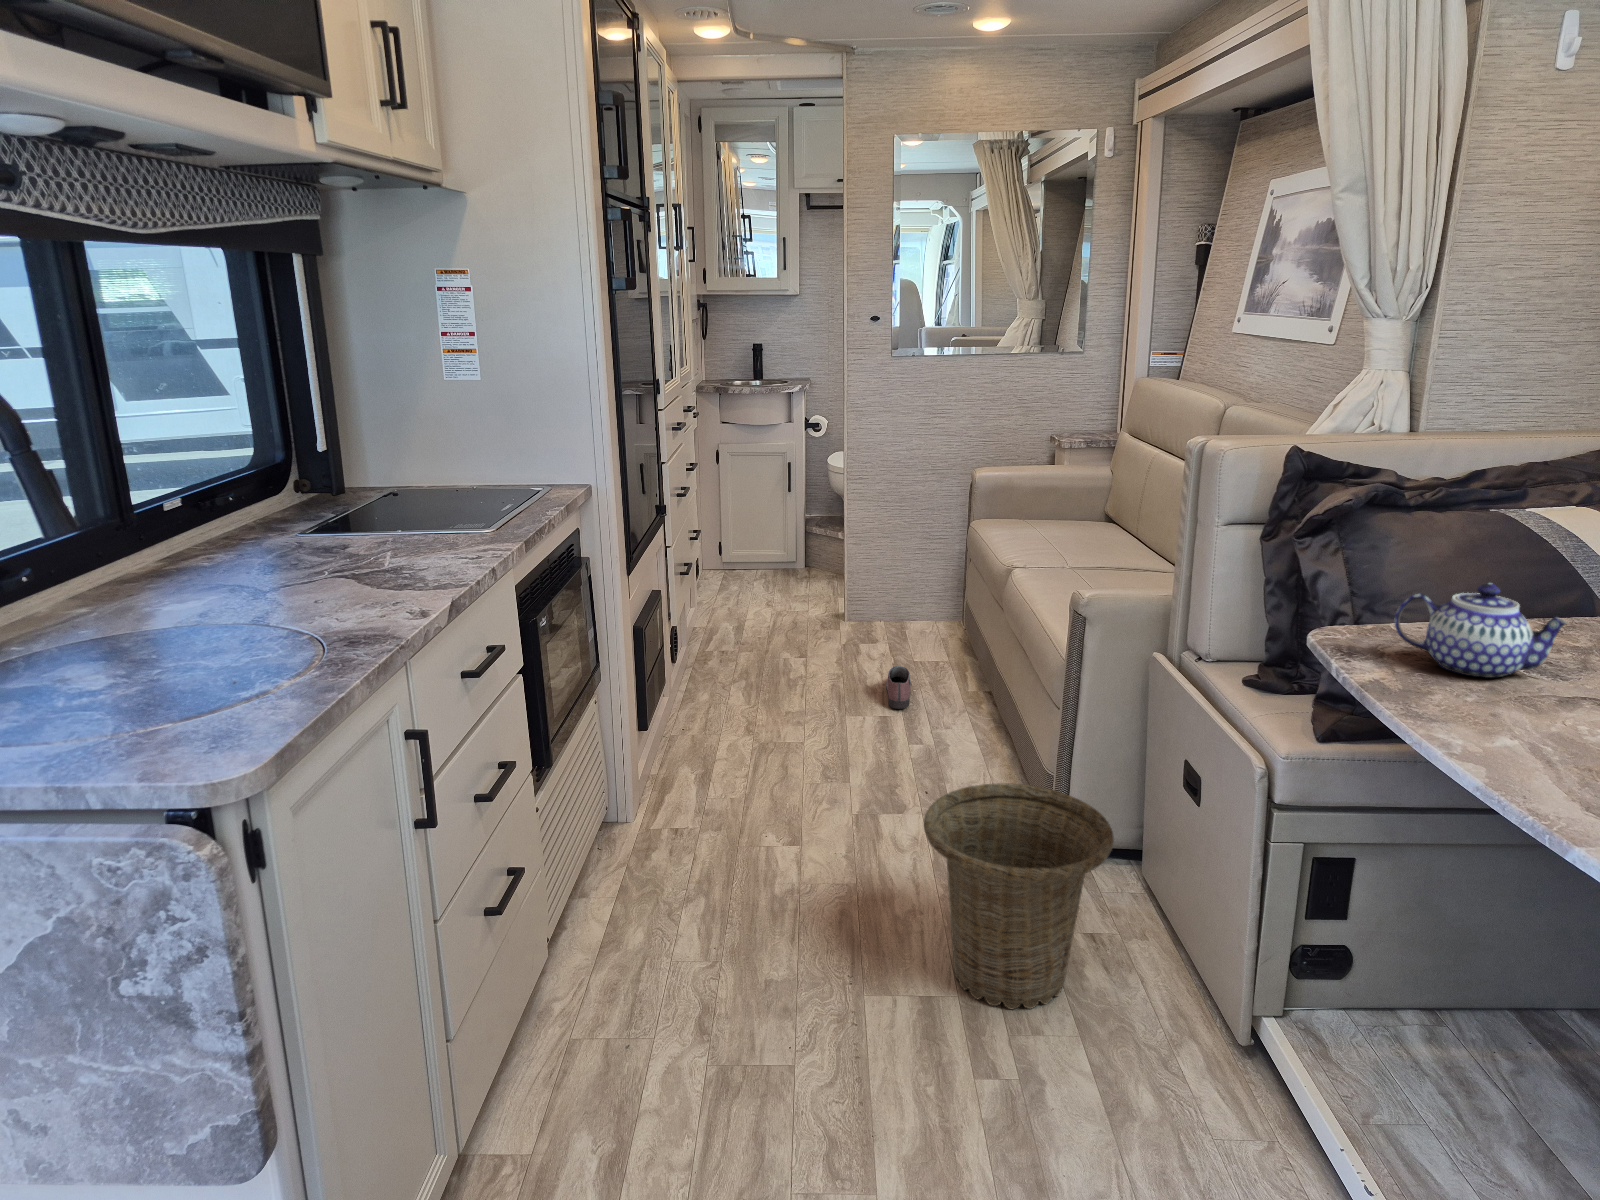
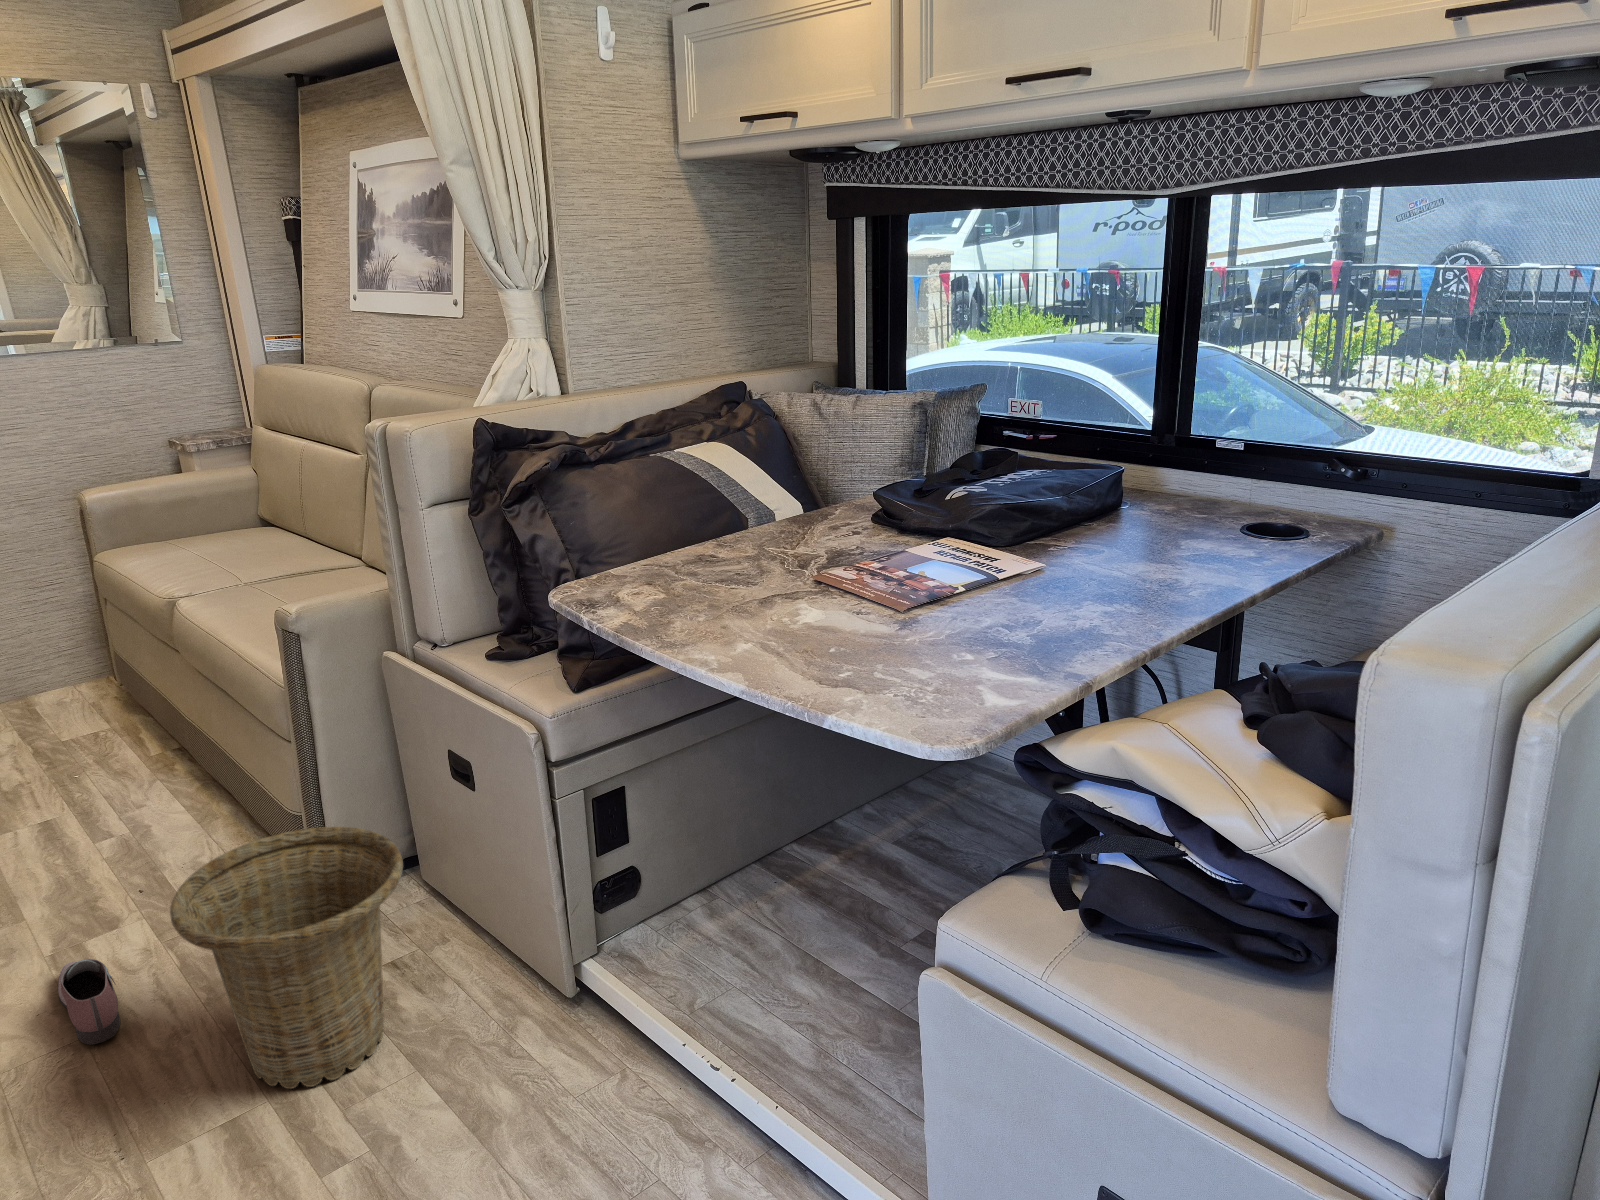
teapot: present [1394,583,1568,678] -> none [622,516,752,599]
shoe: present [886,666,912,709] -> present [58,959,121,1045]

